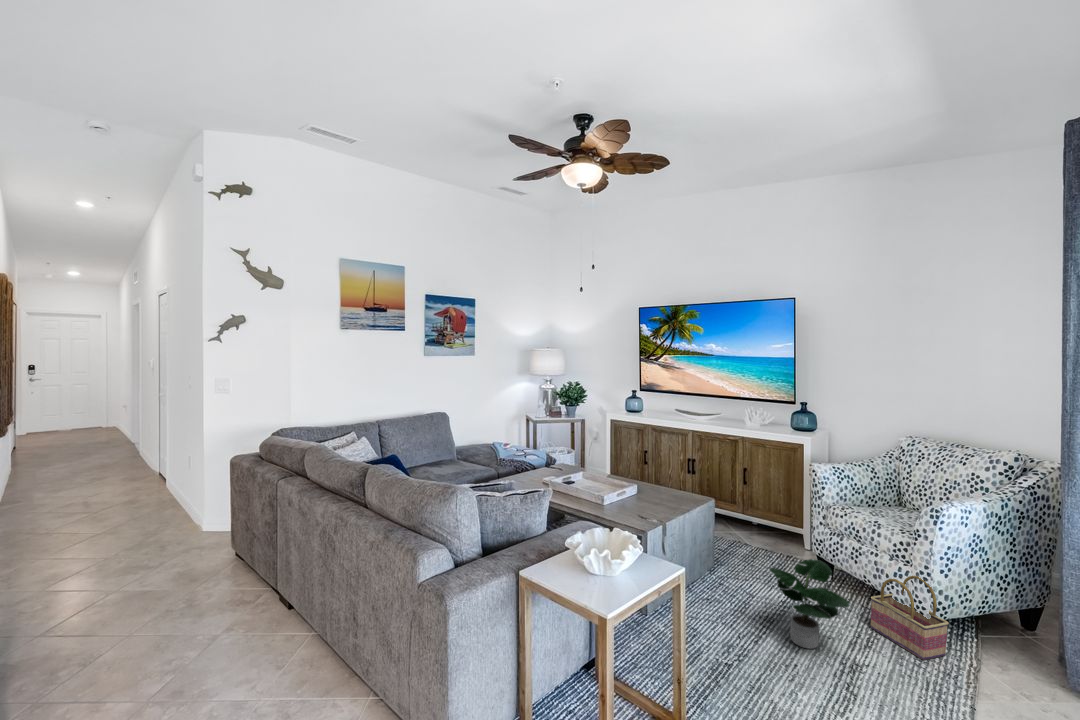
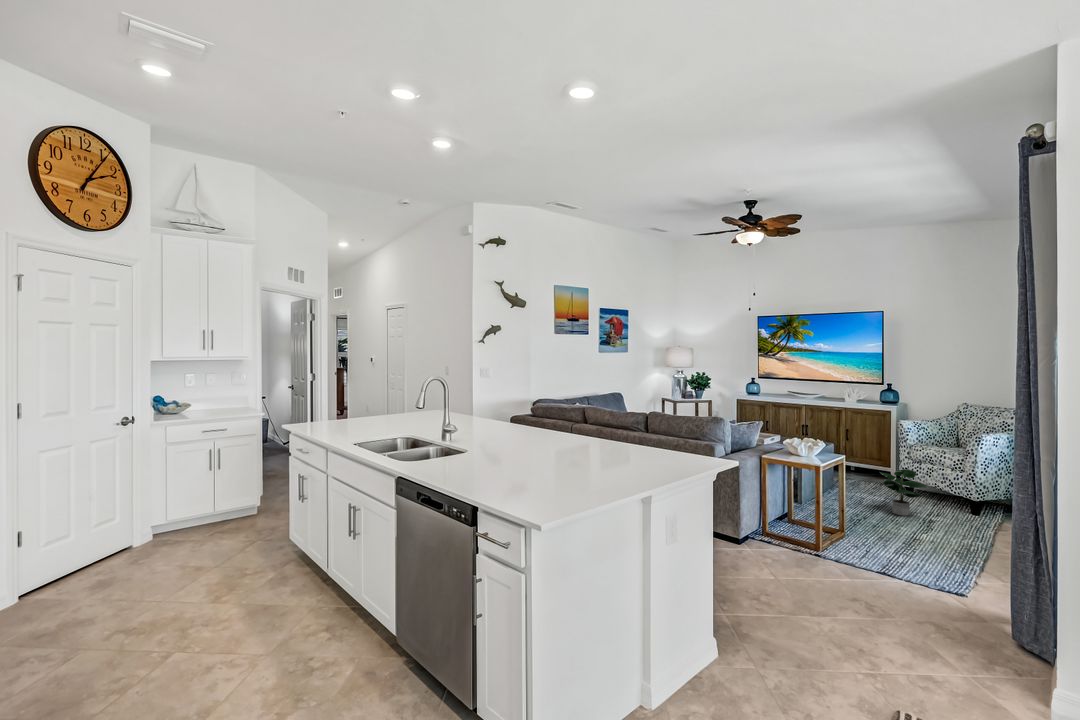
basket: present [870,576,949,660] -> none [940,477,985,520]

